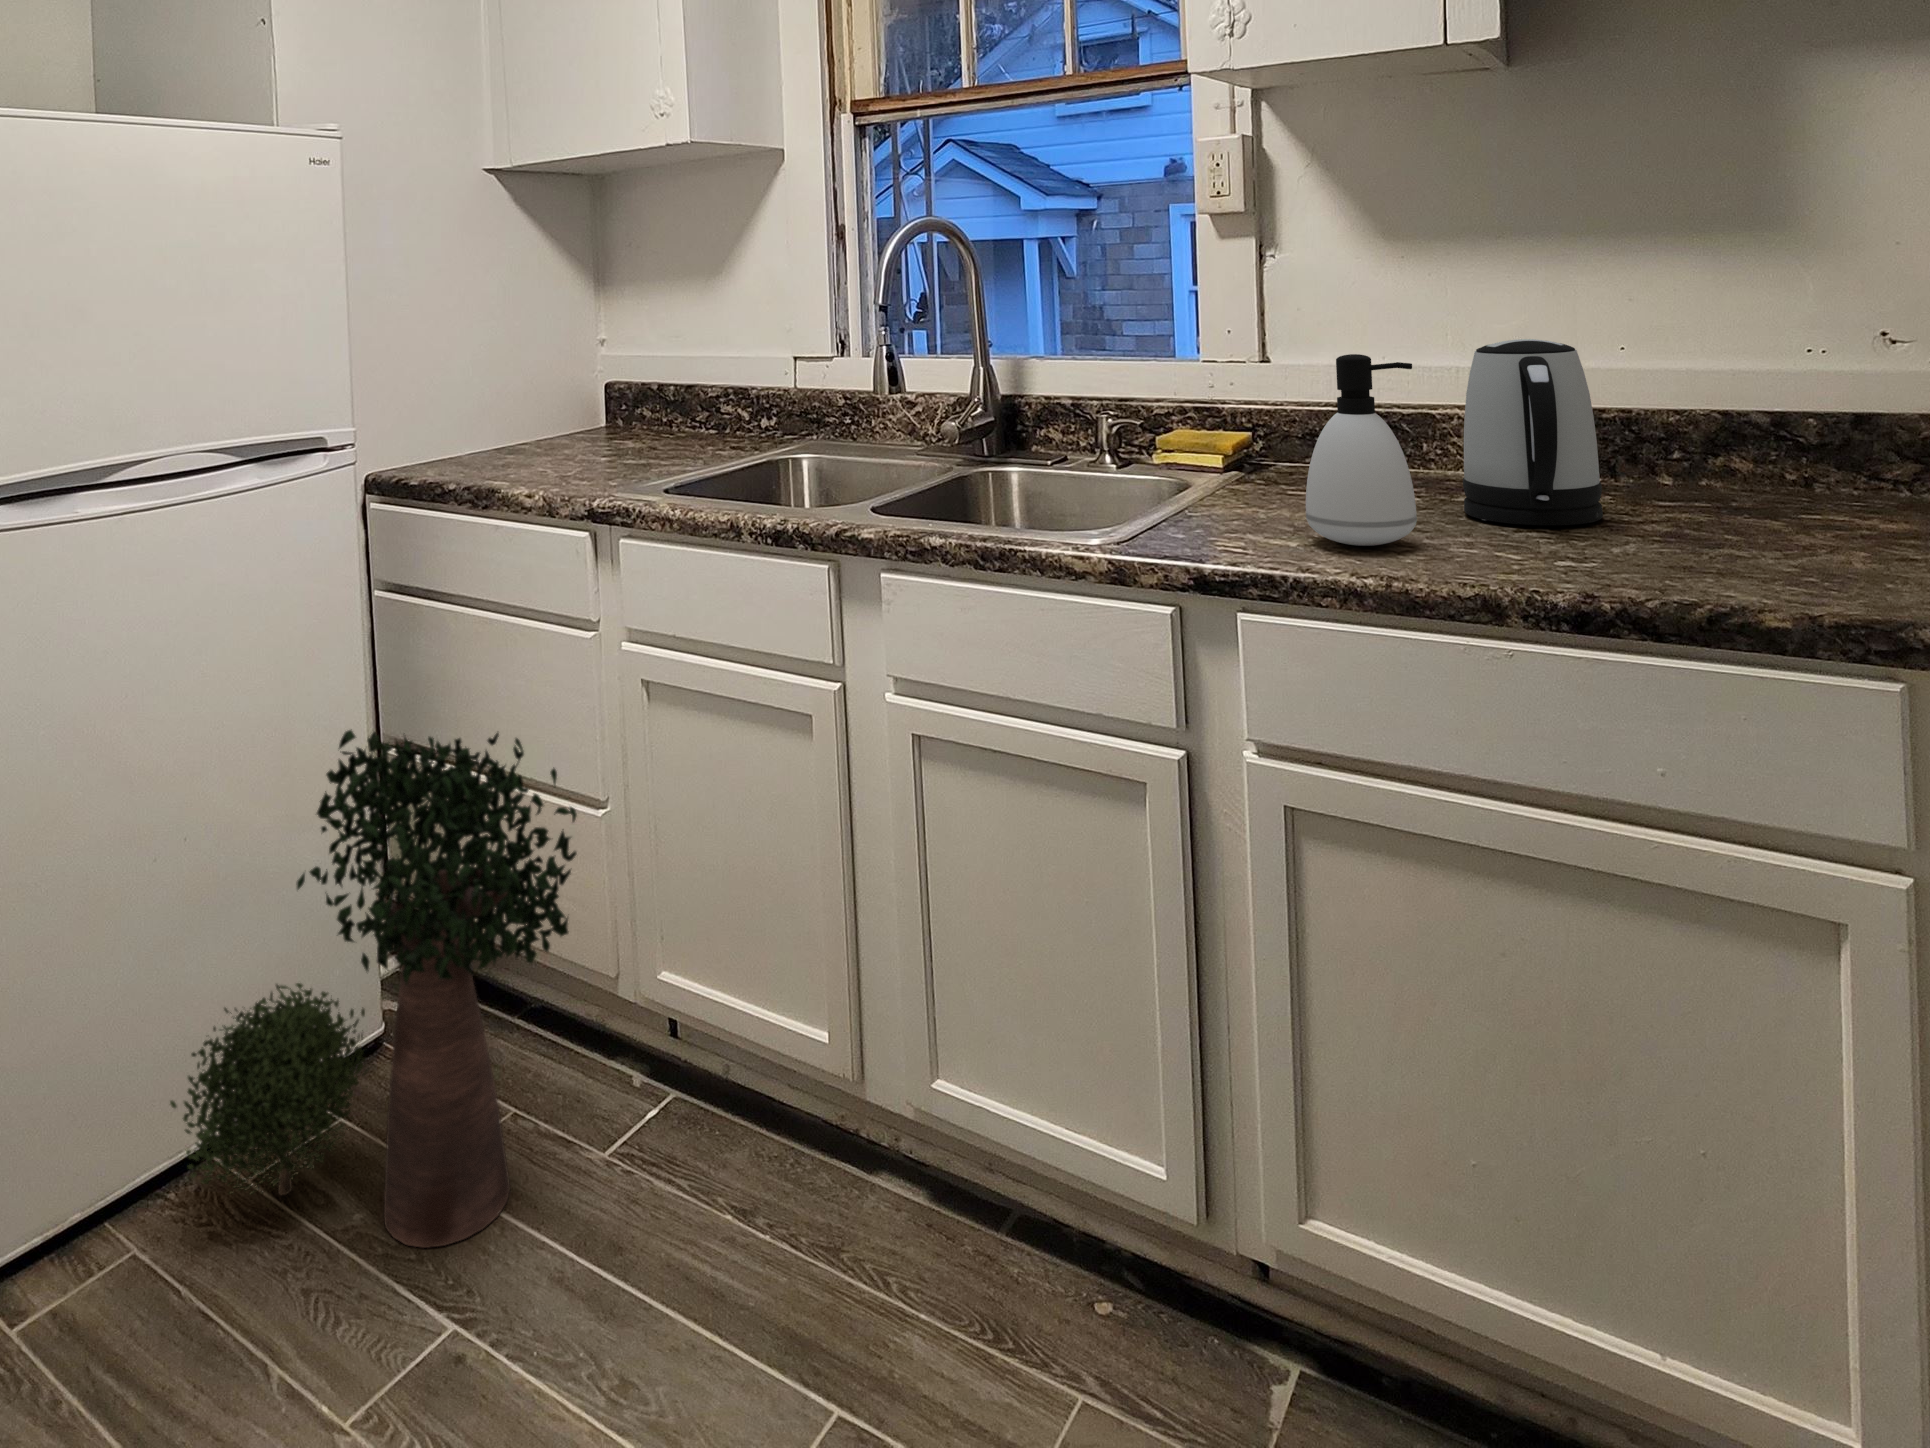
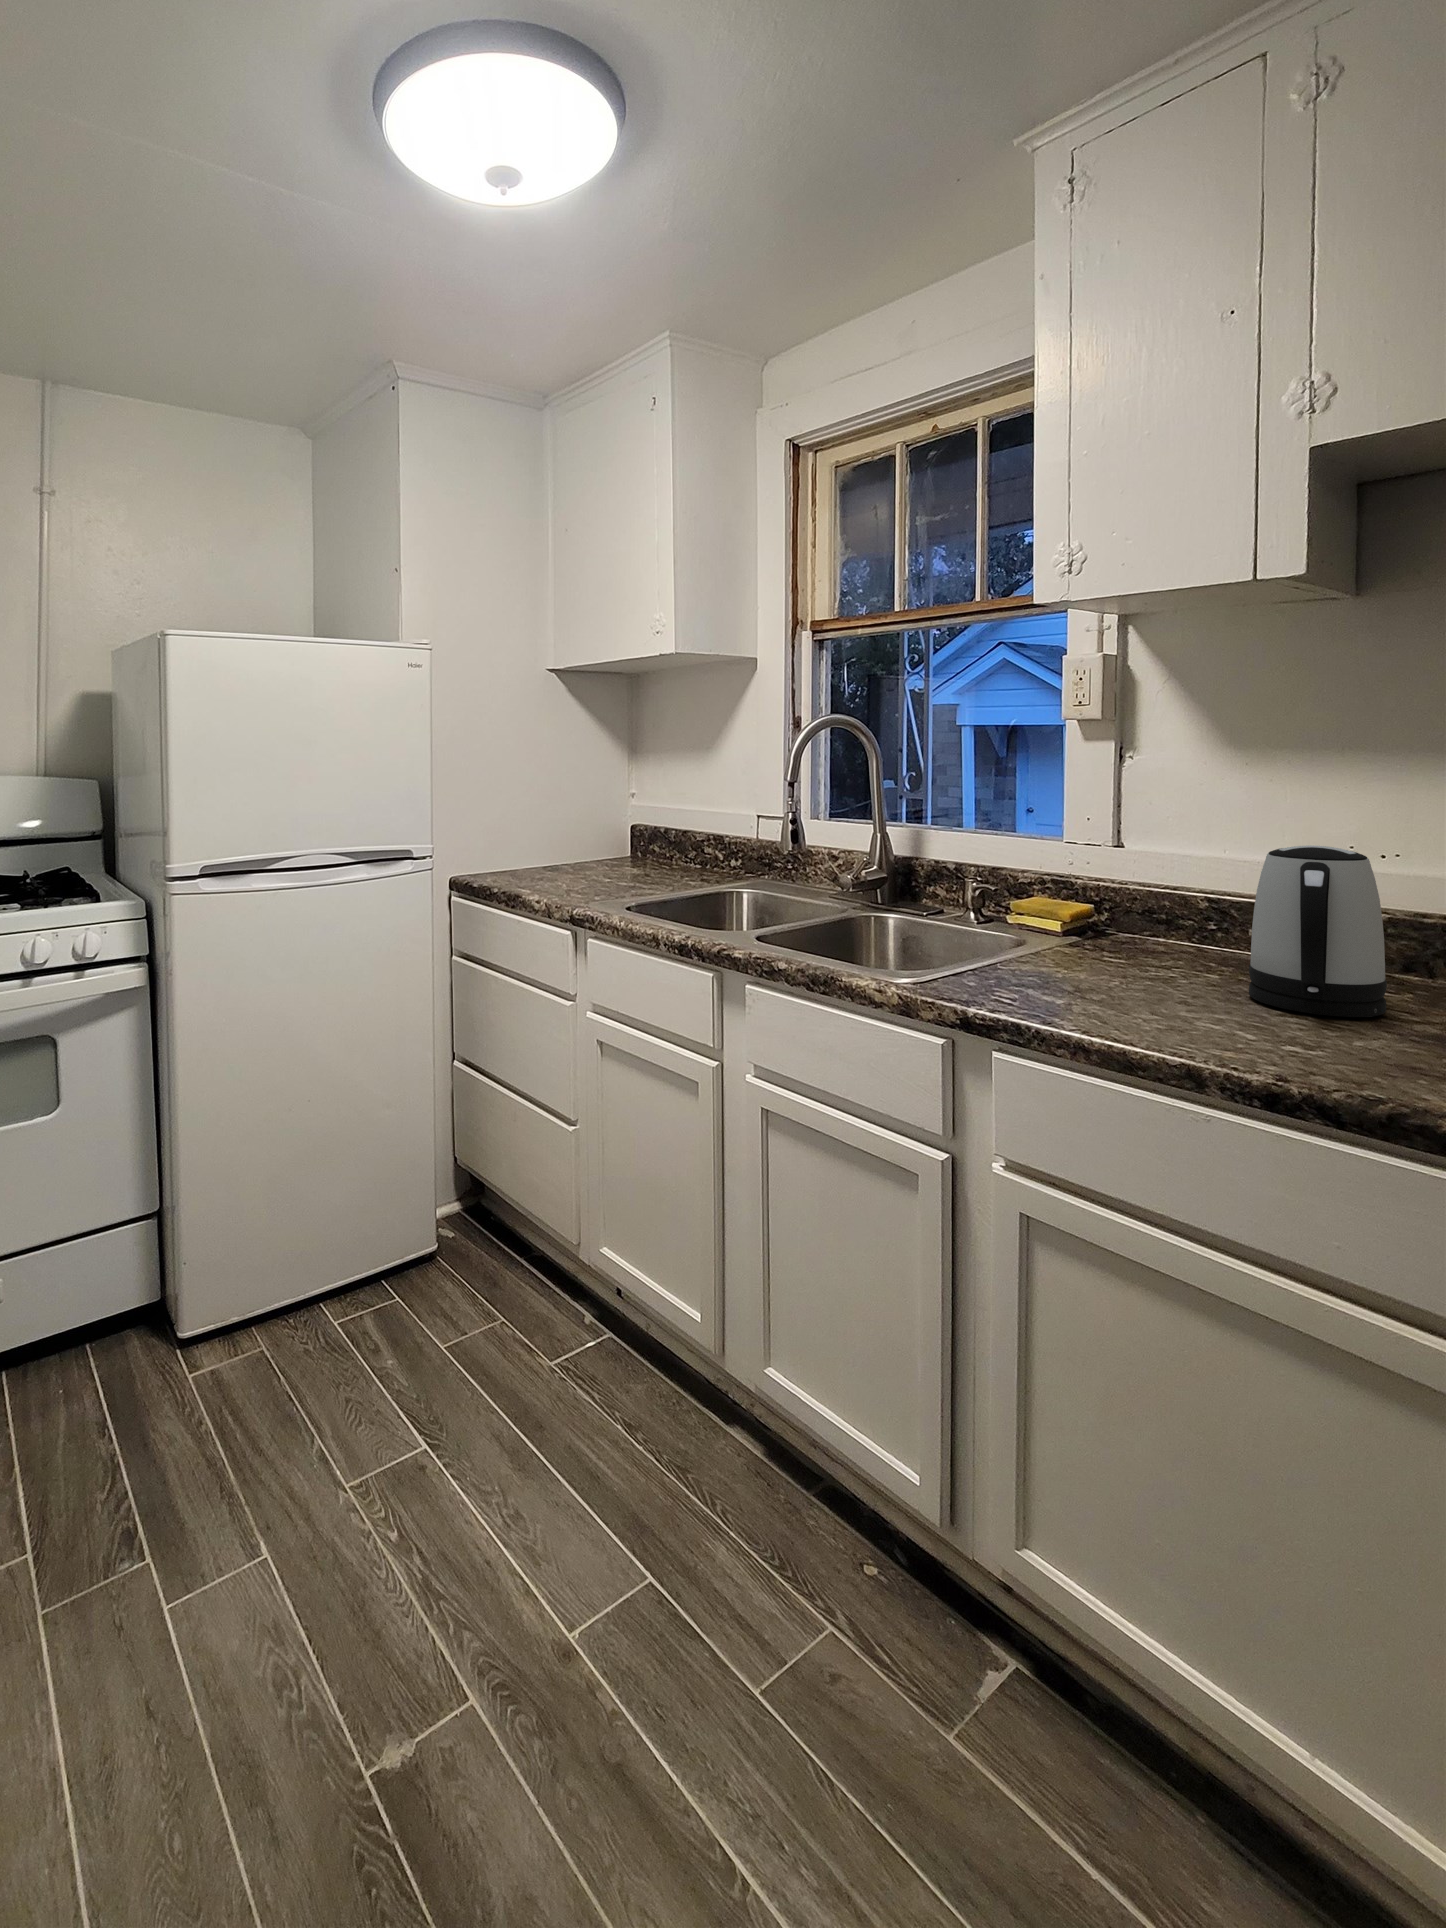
soap dispenser: present [1306,354,1417,546] -> none [1073,849,1172,1012]
potted plant: present [170,730,577,1248] -> none [287,1044,539,1392]

